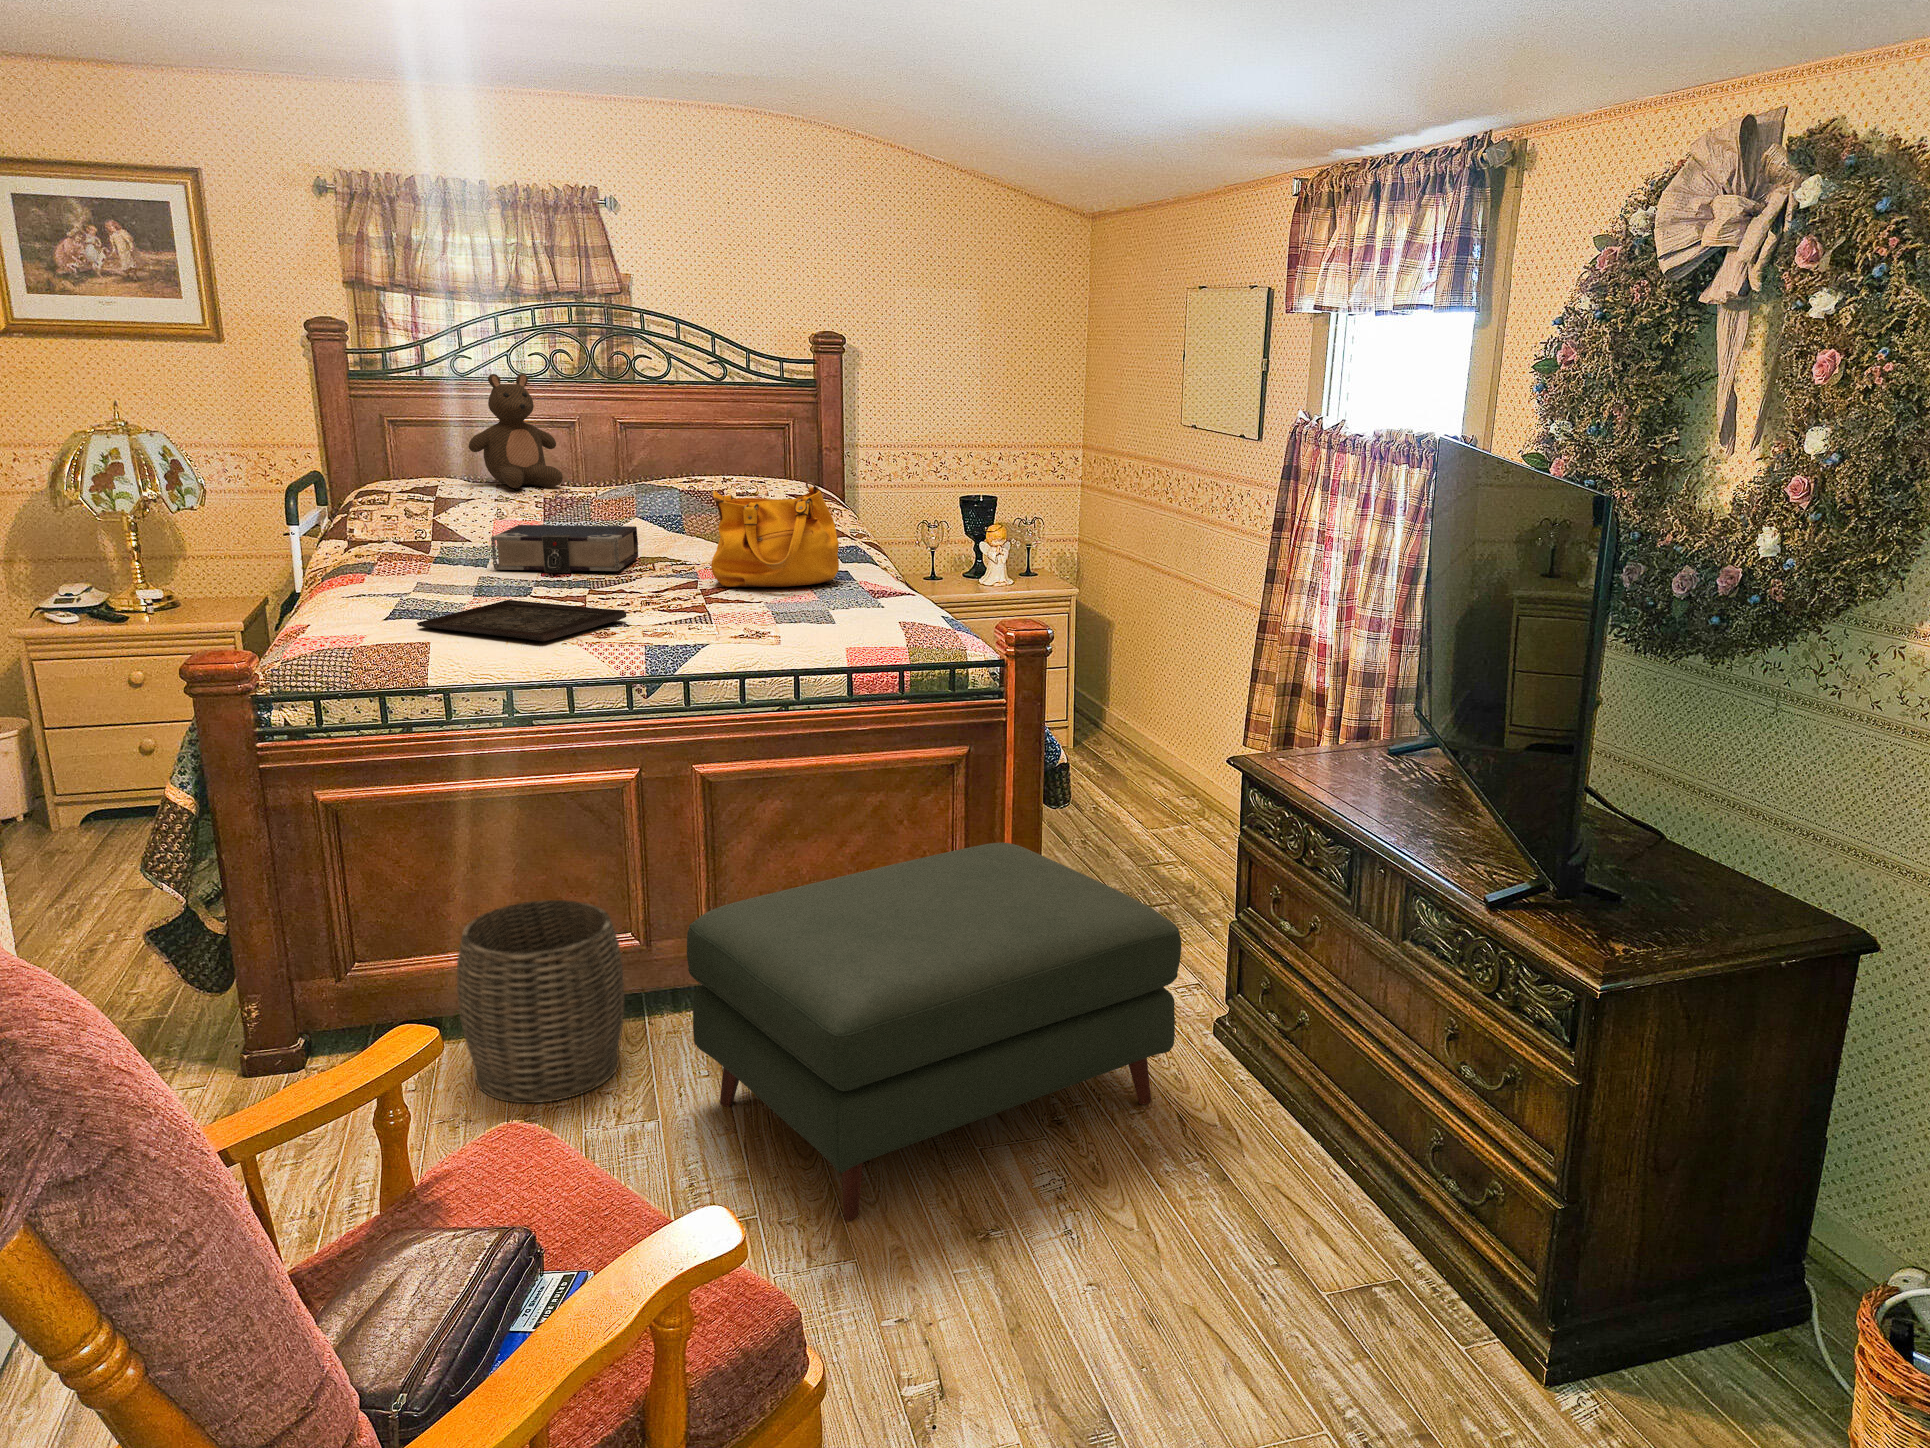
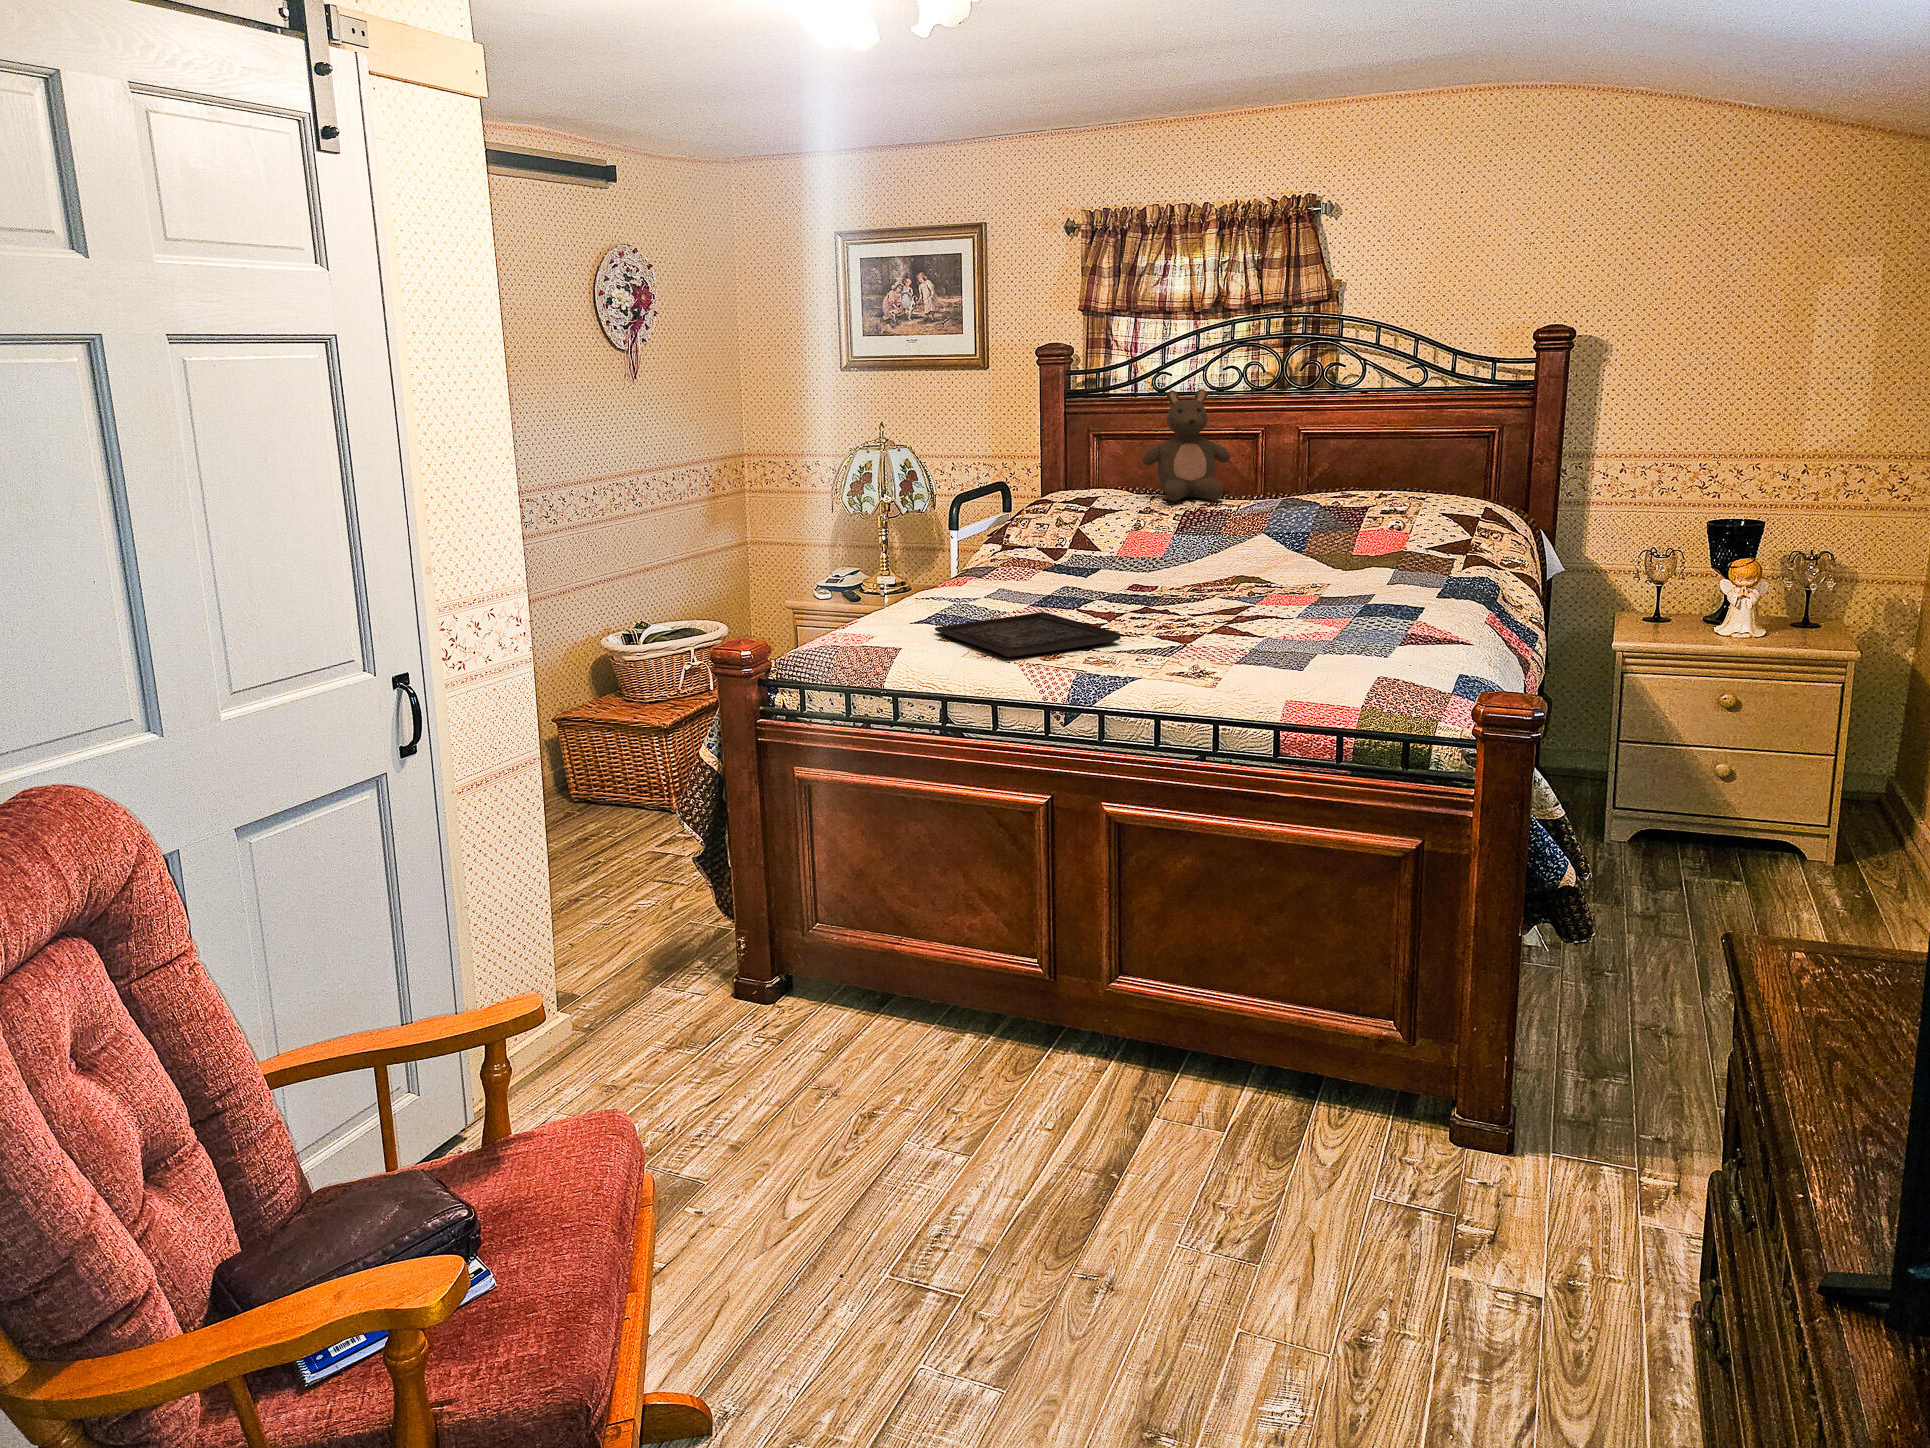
handbag: present [711,482,839,587] -> none [1268,504,1420,620]
book: present [491,525,638,573] -> none [1089,538,1244,590]
ottoman: present [687,843,1181,1221] -> none [985,959,1550,1369]
woven basket: present [457,900,624,1103] -> none [842,907,996,1110]

